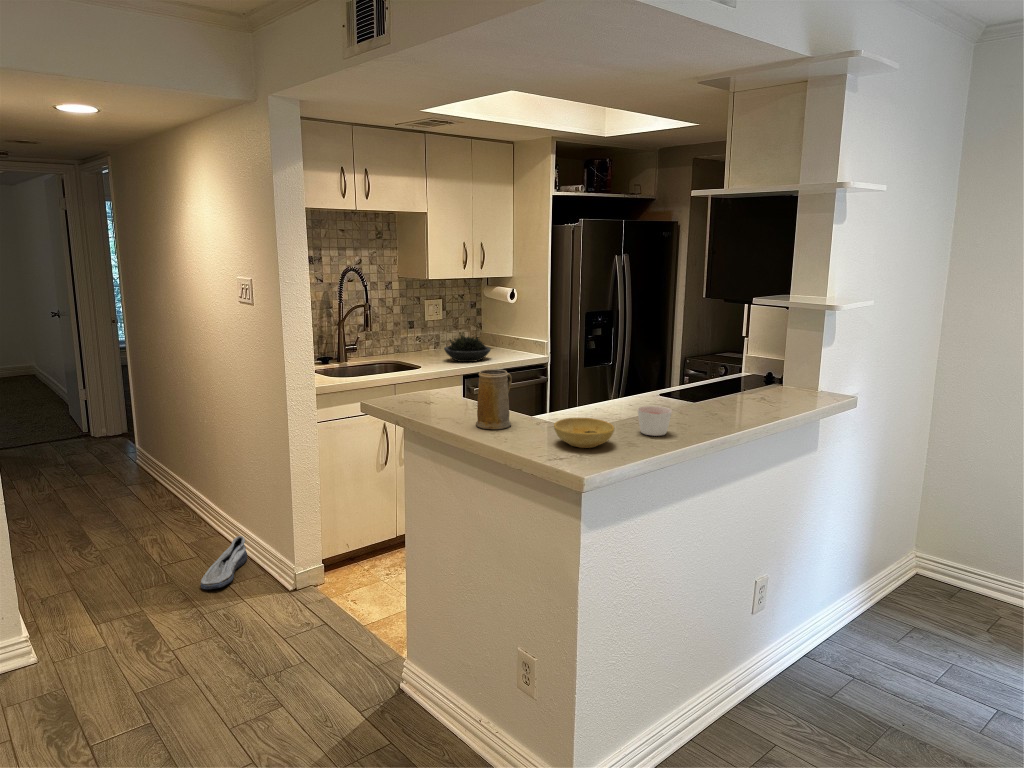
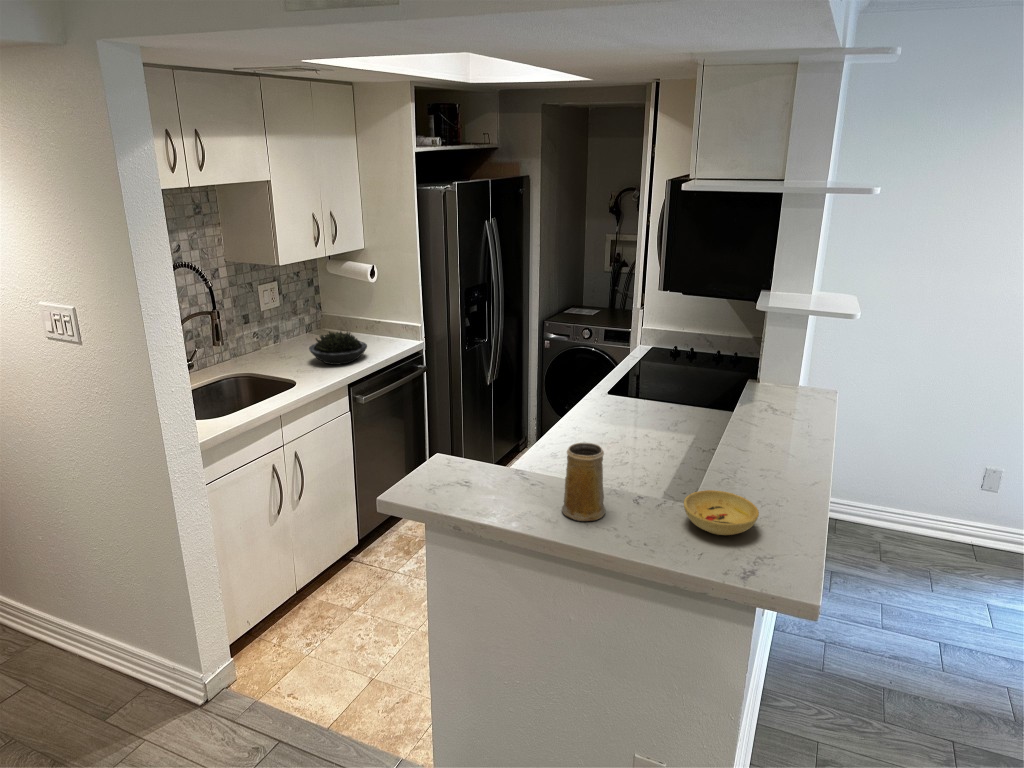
candle: present [637,406,672,436] -> none [740,456,780,495]
shoe: present [201,536,247,589] -> none [63,645,109,739]

